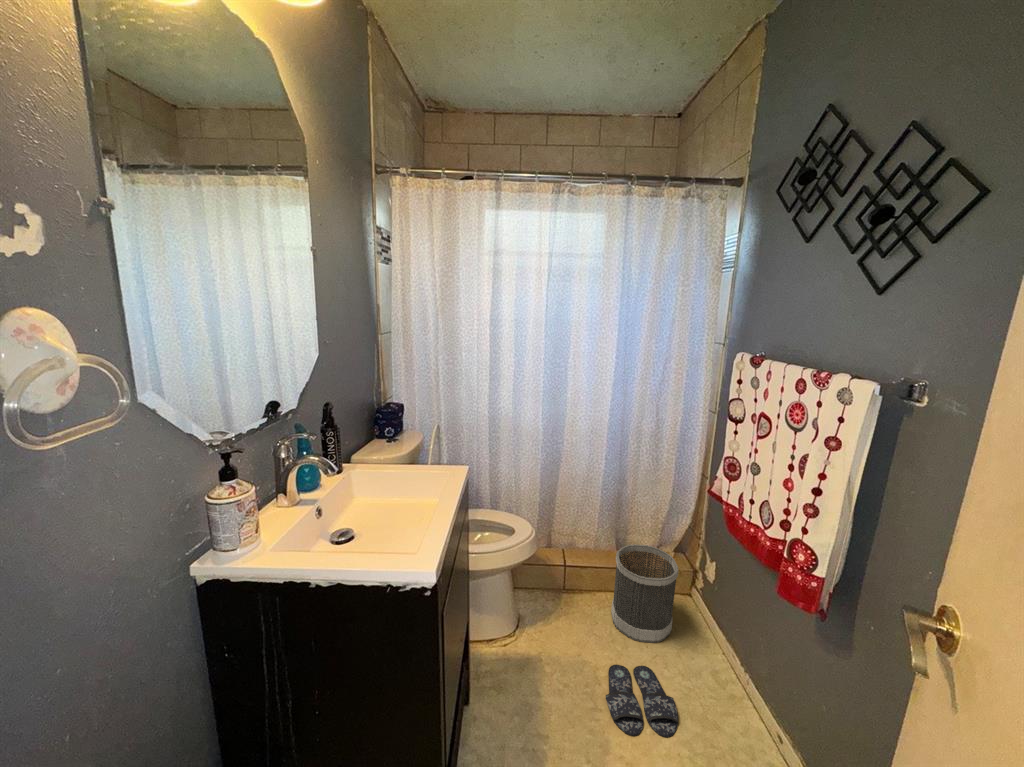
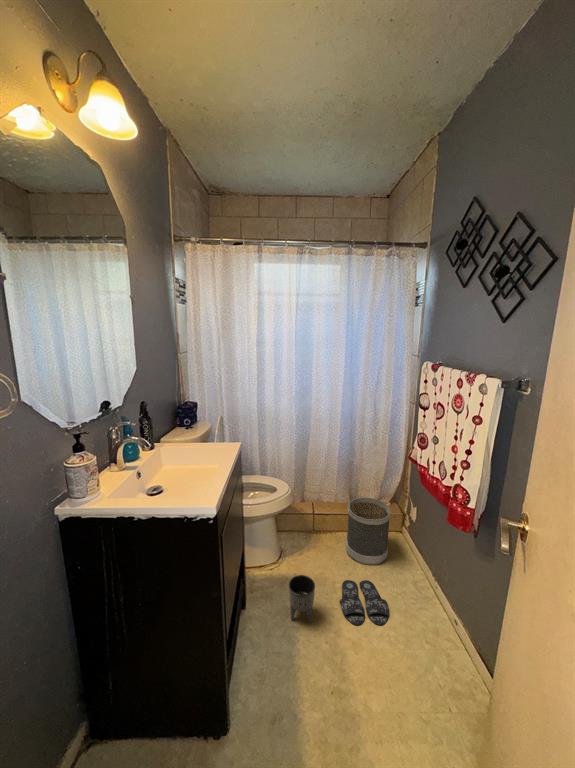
planter: none [534,659,572,728] -> present [289,575,315,622]

